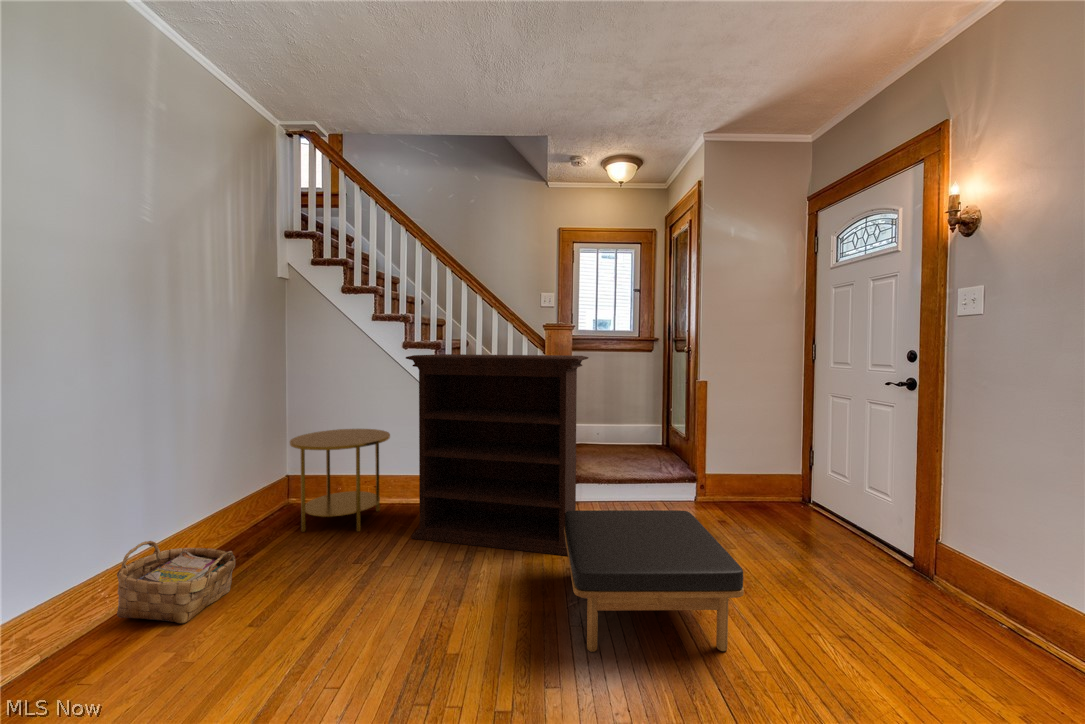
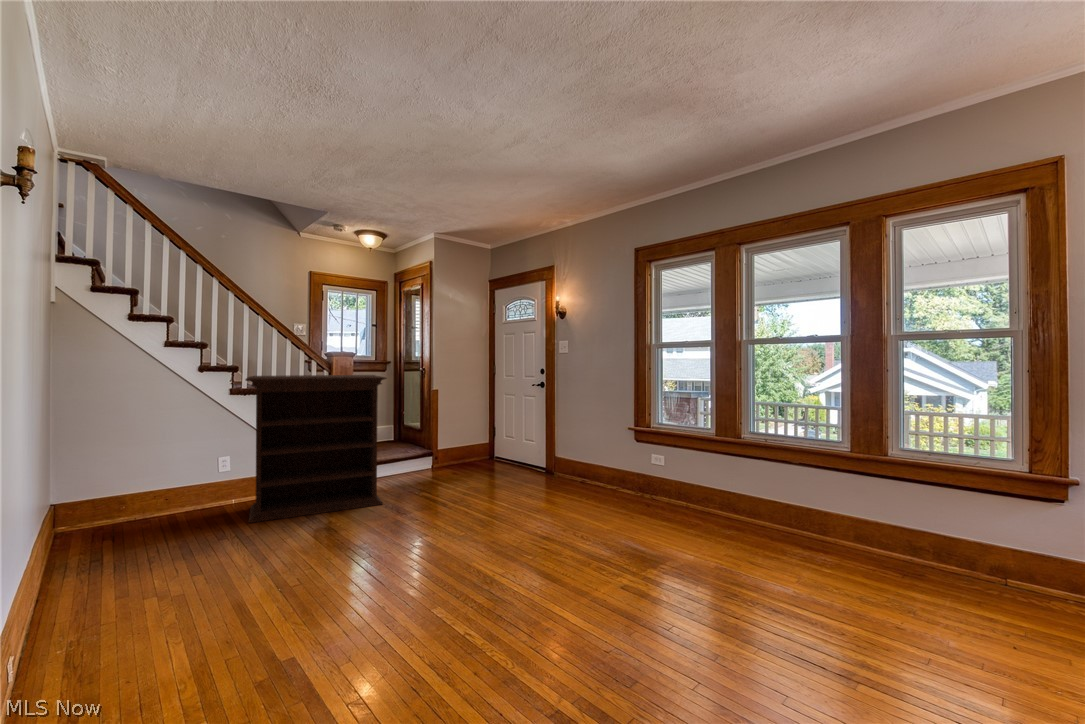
side table: present [290,429,390,532] -> none [98,446,206,544]
ottoman: present [564,510,744,652] -> none [387,461,493,528]
woven basket: present [117,541,235,623] -> none [45,540,151,610]

